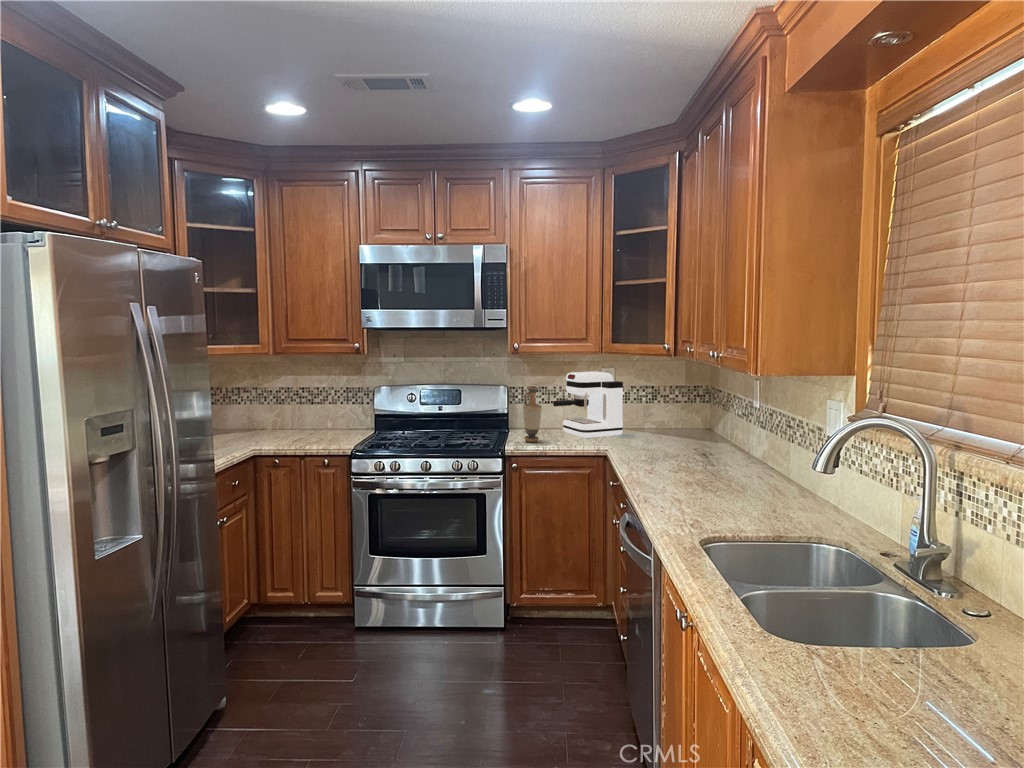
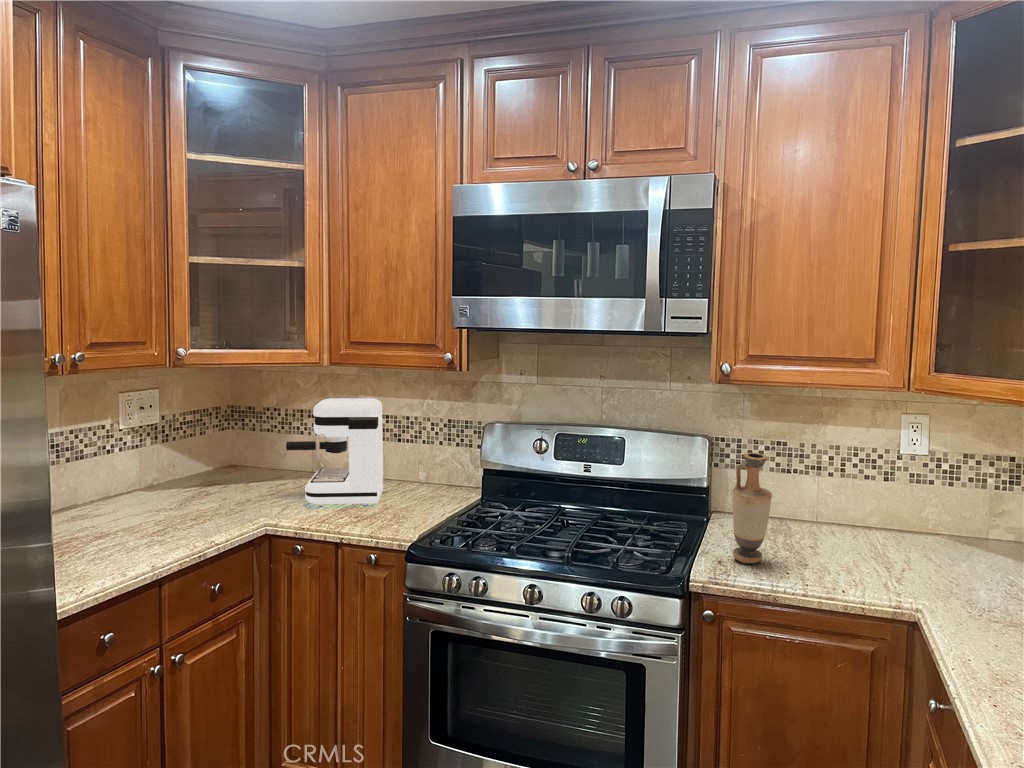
coffee maker: present [553,372,623,439] -> present [286,398,383,506]

